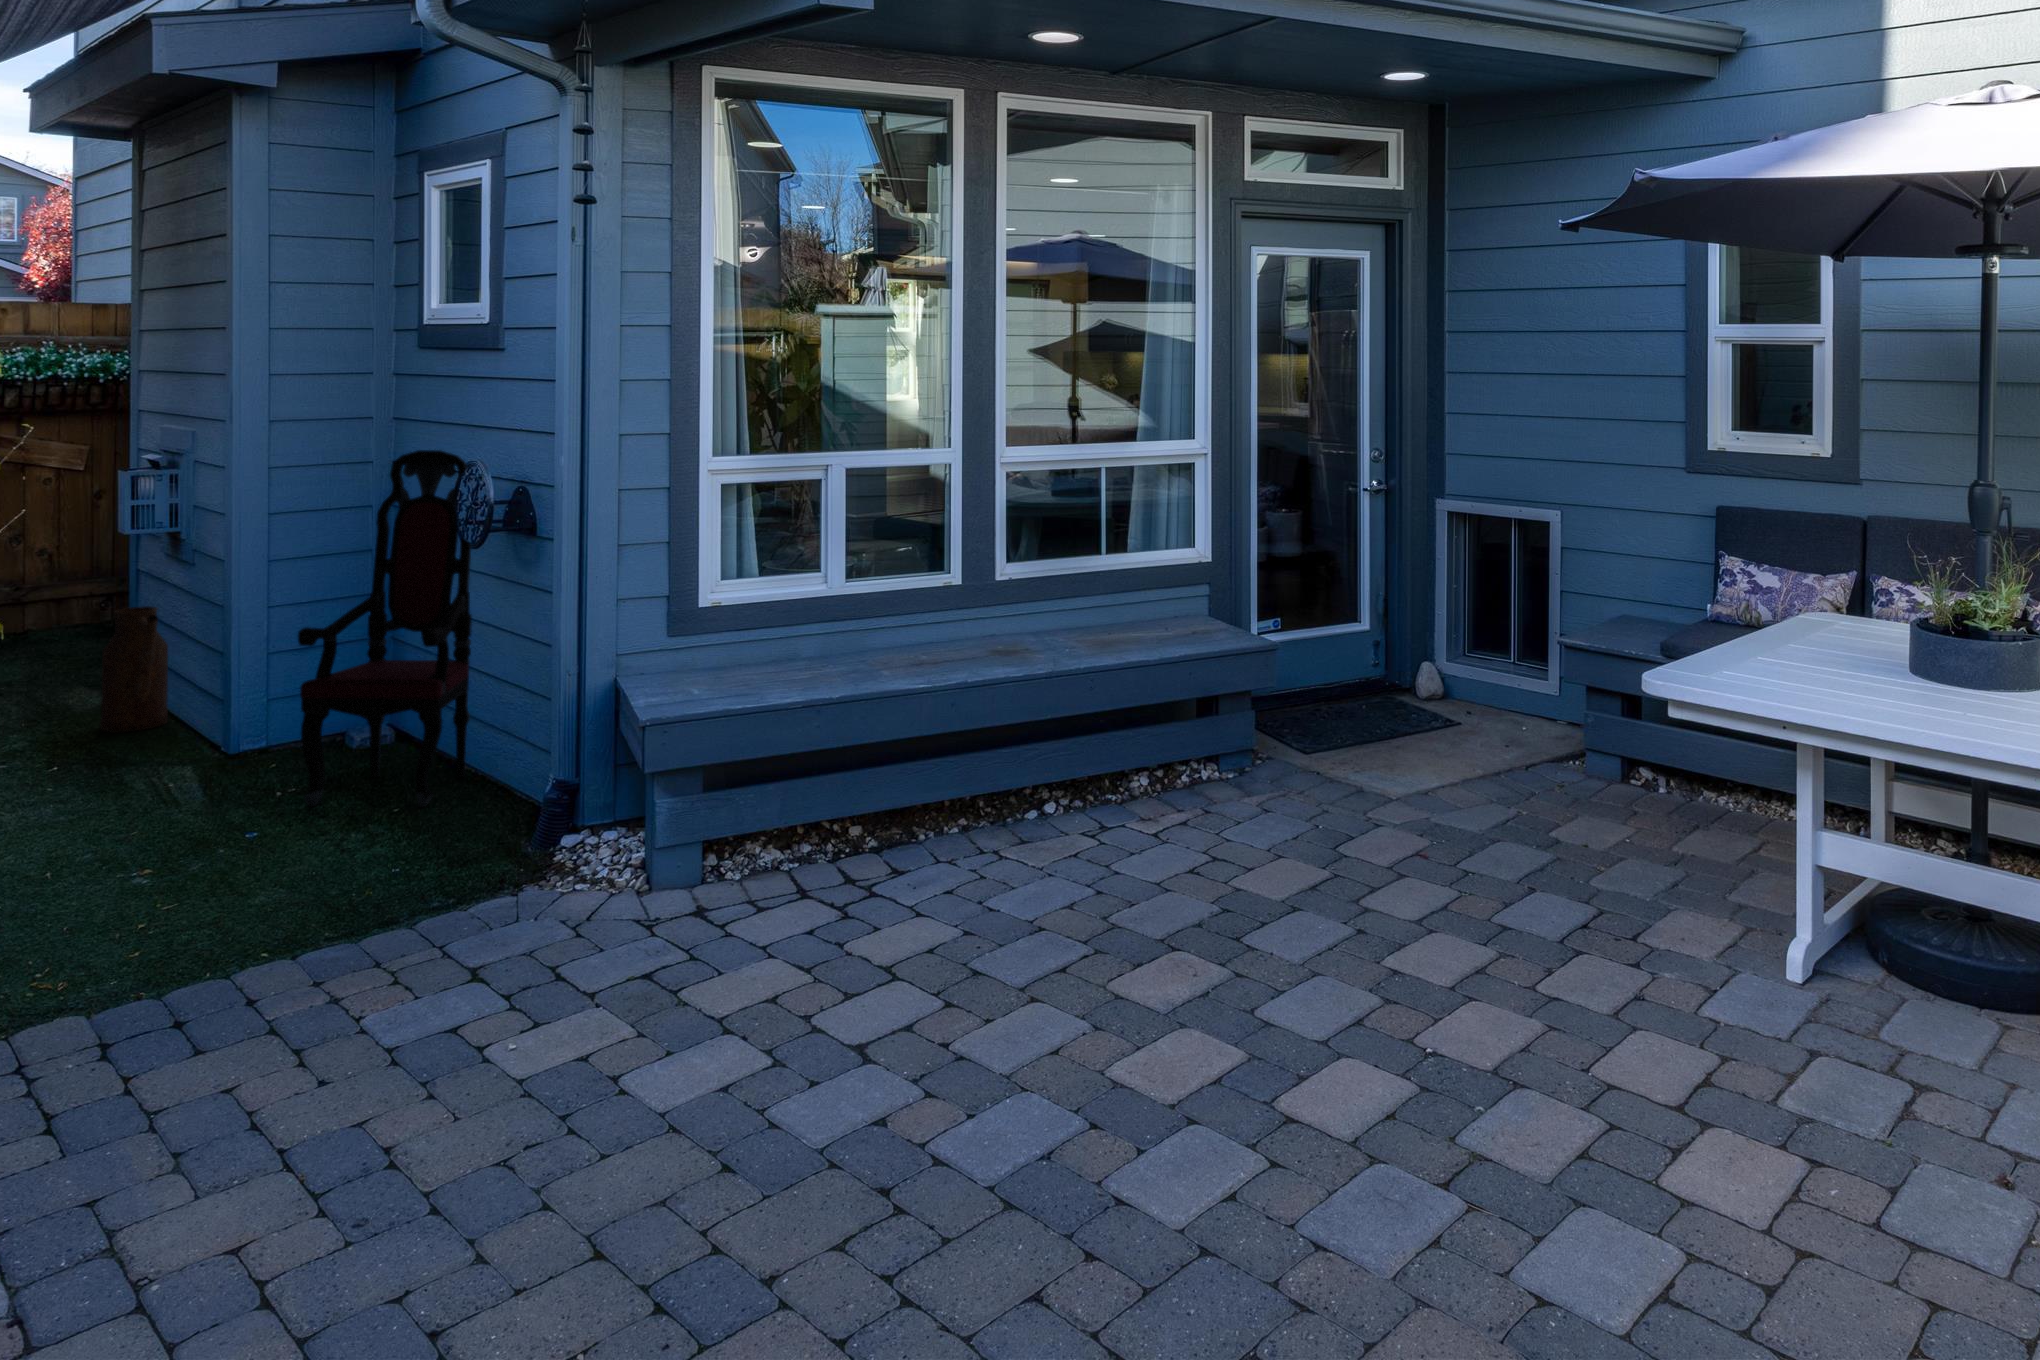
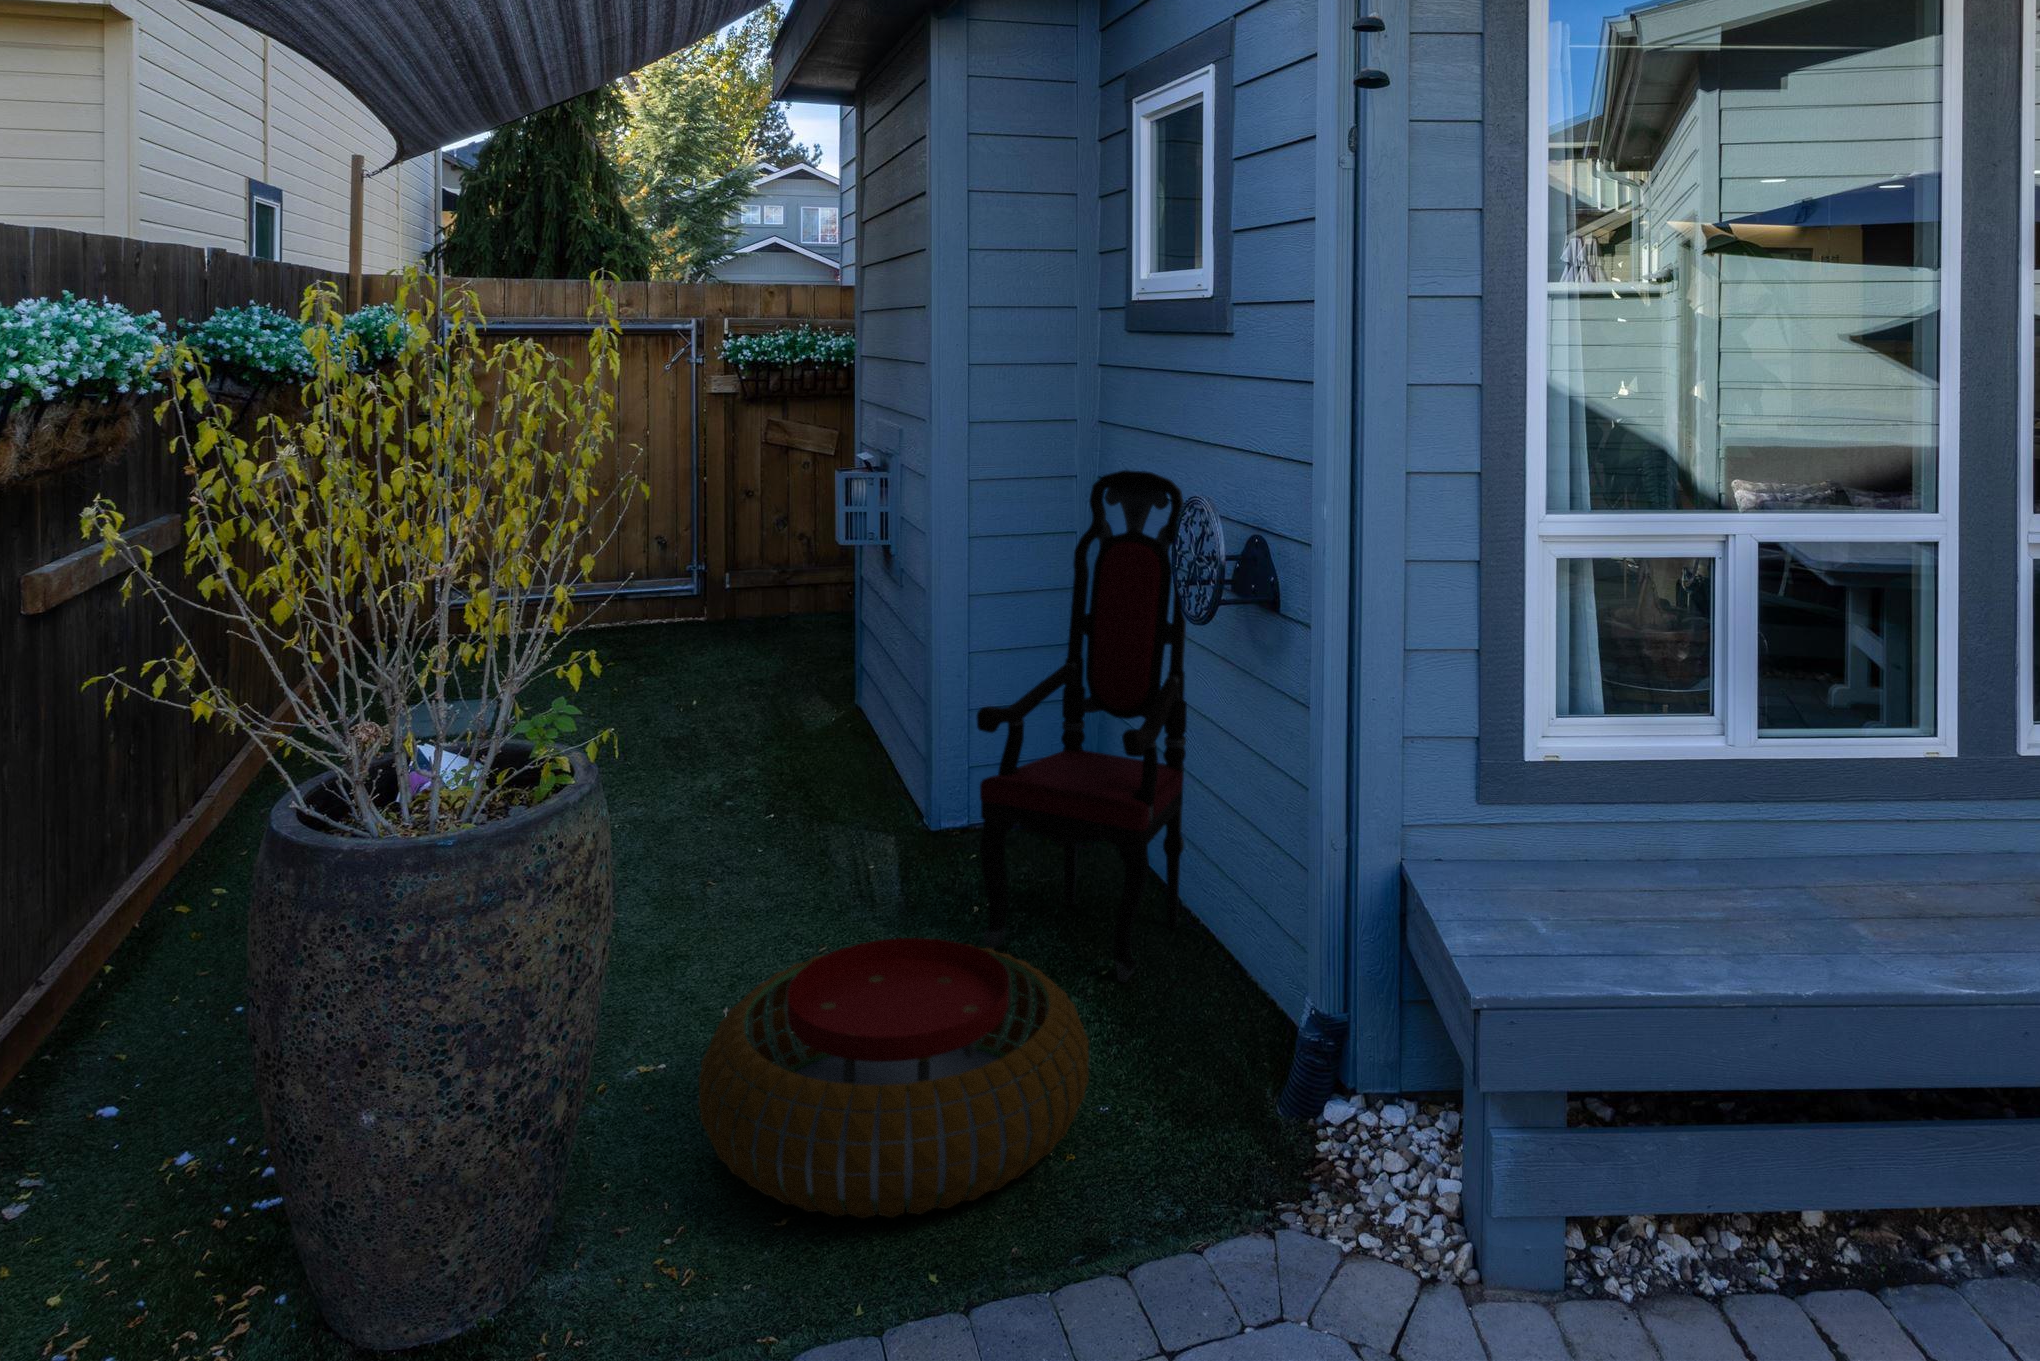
watering can: present [100,606,168,733] -> none [807,626,873,773]
pouf: none [91,774,402,932] -> present [698,938,1089,1219]

